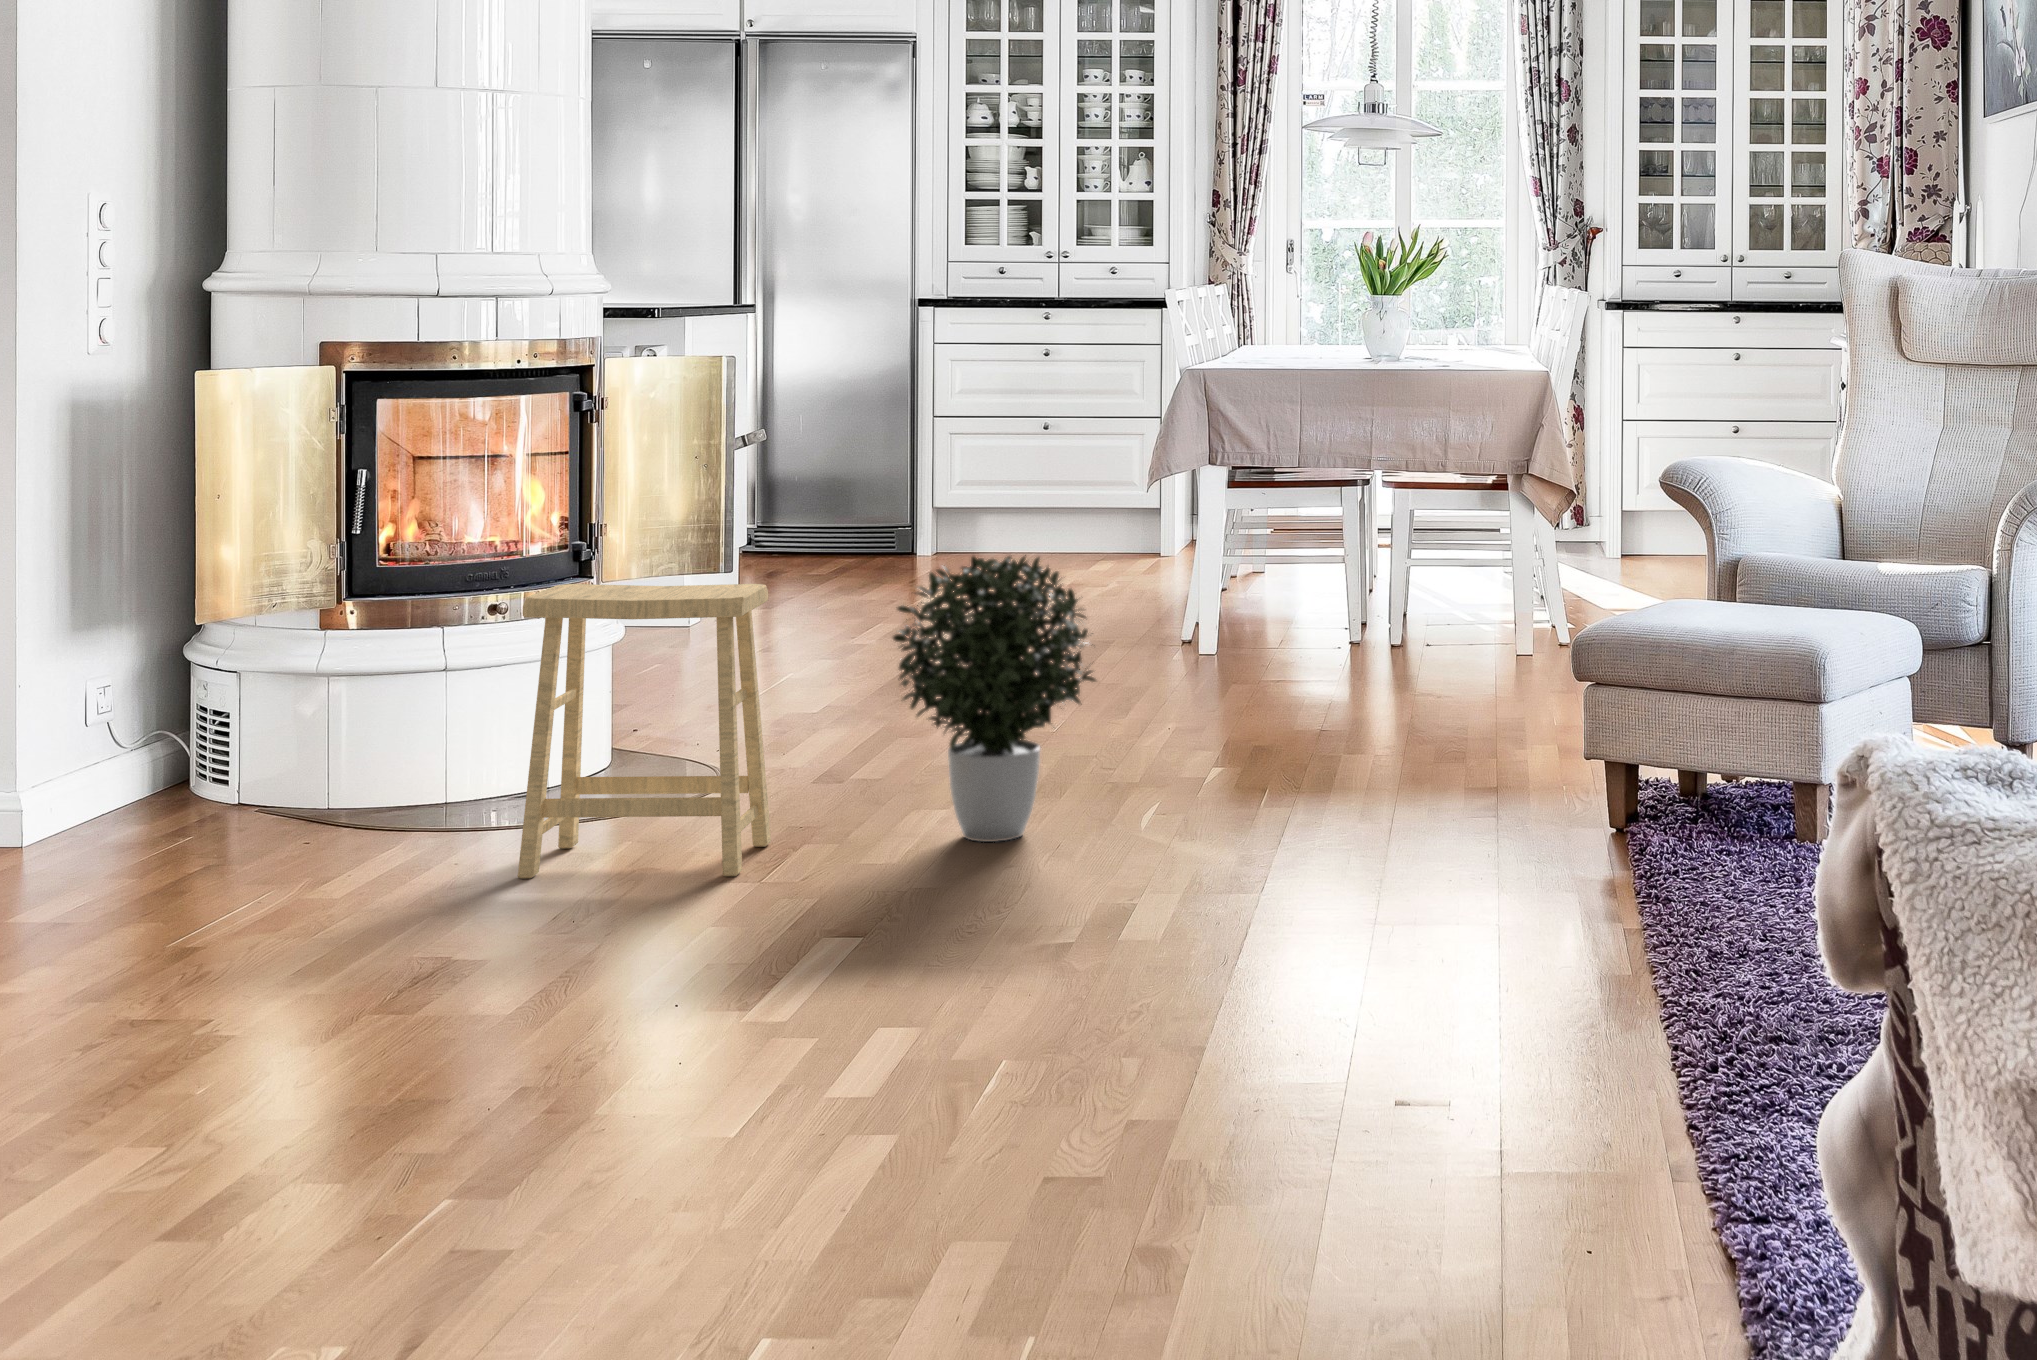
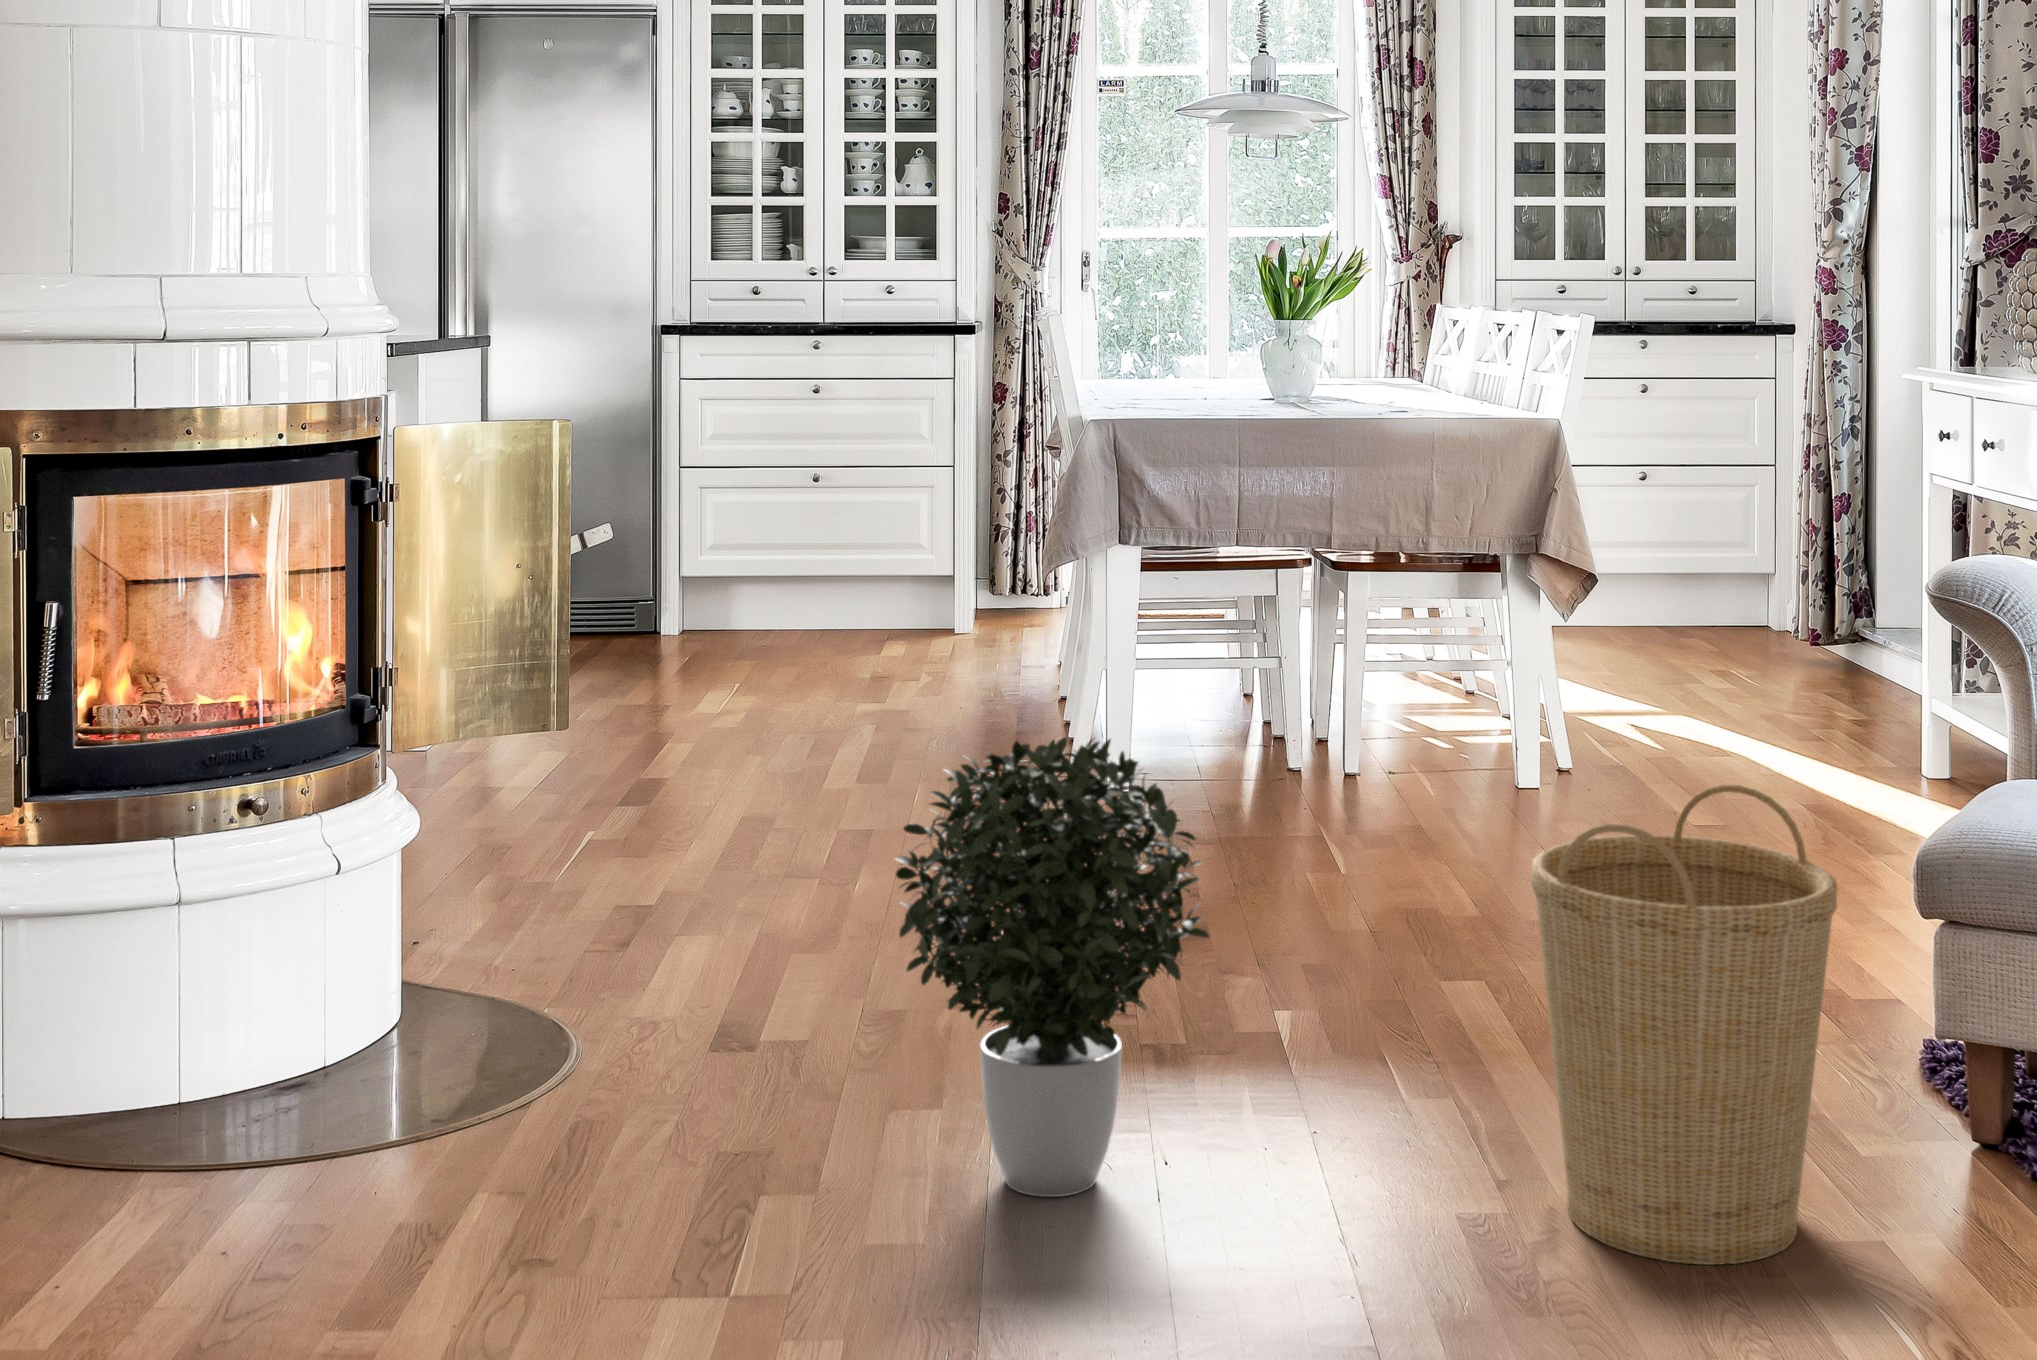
footstool: present [518,584,771,878] -> none [333,796,712,1305]
basket: none [1285,586,1472,870] -> present [1531,785,1838,1265]

